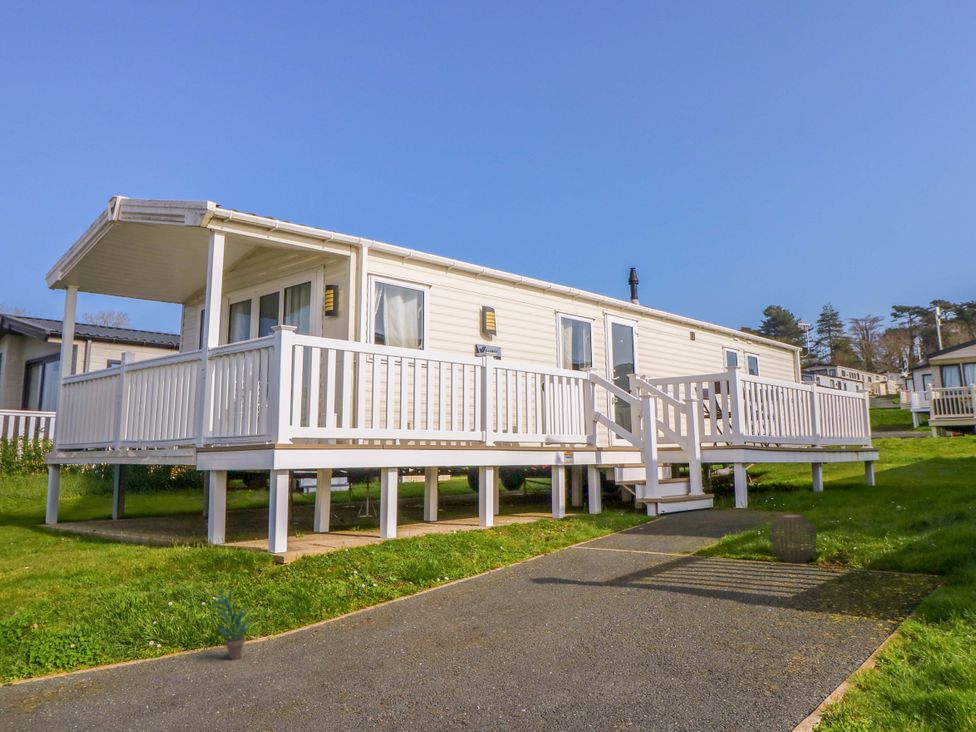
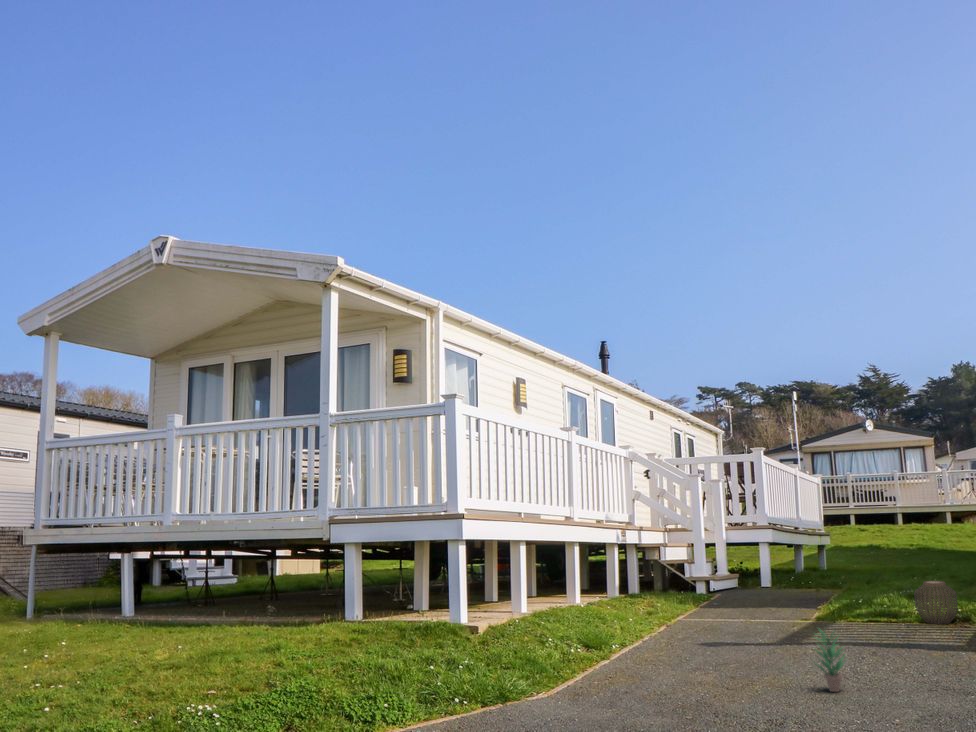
potted plant: present [214,589,250,659] -> present [815,629,844,692]

